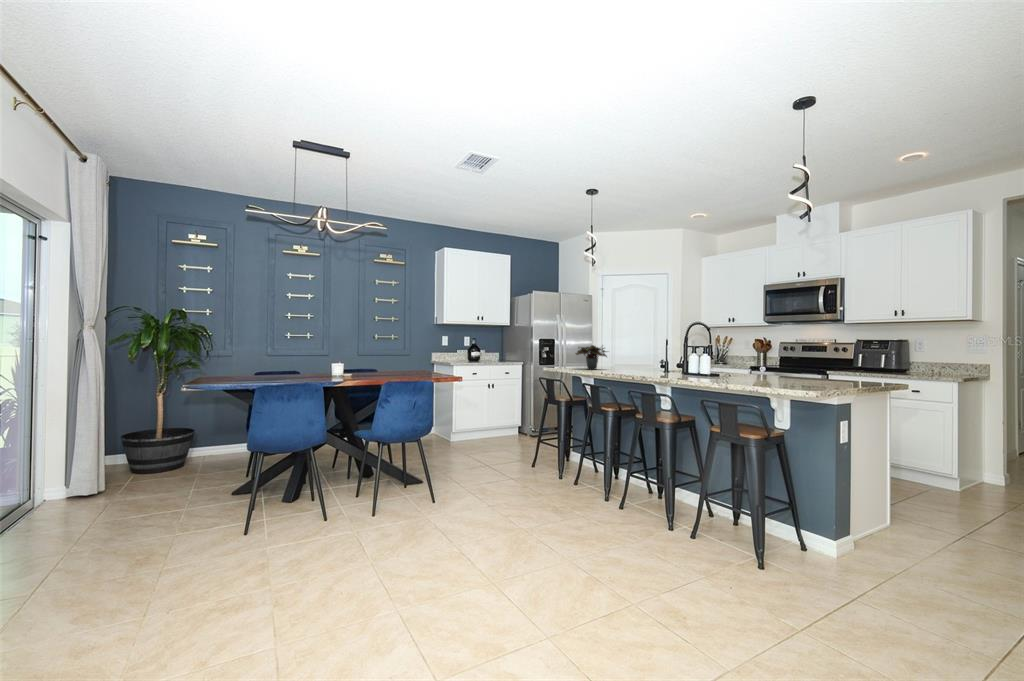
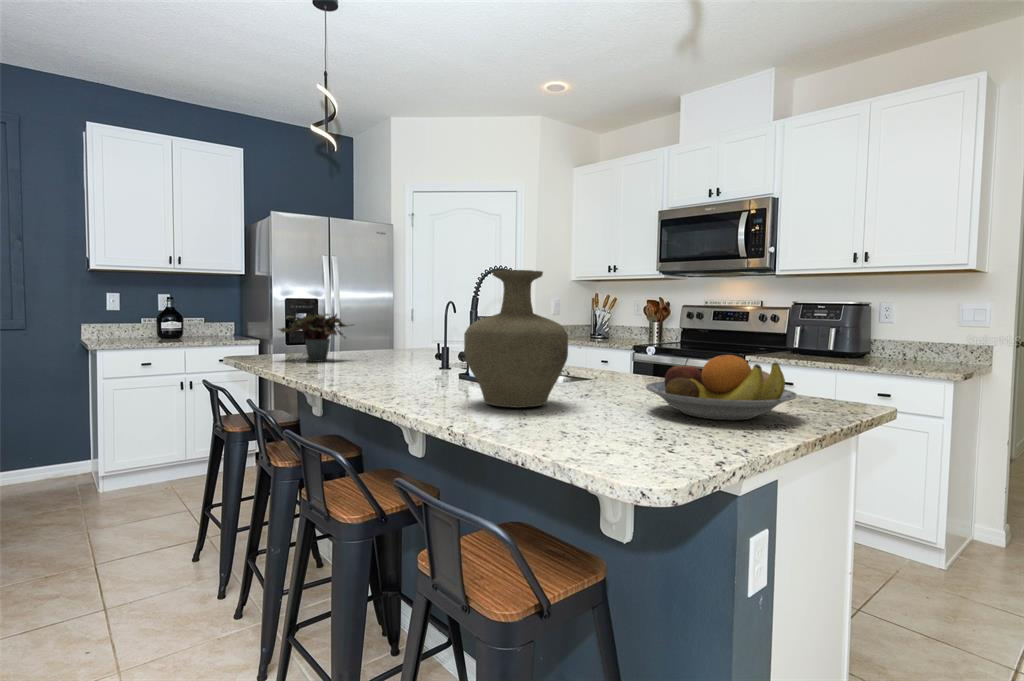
vase: none [709,326,755,380] -> present [464,270,568,408]
fruit bowl: none [790,359,858,384] -> present [646,355,797,420]

